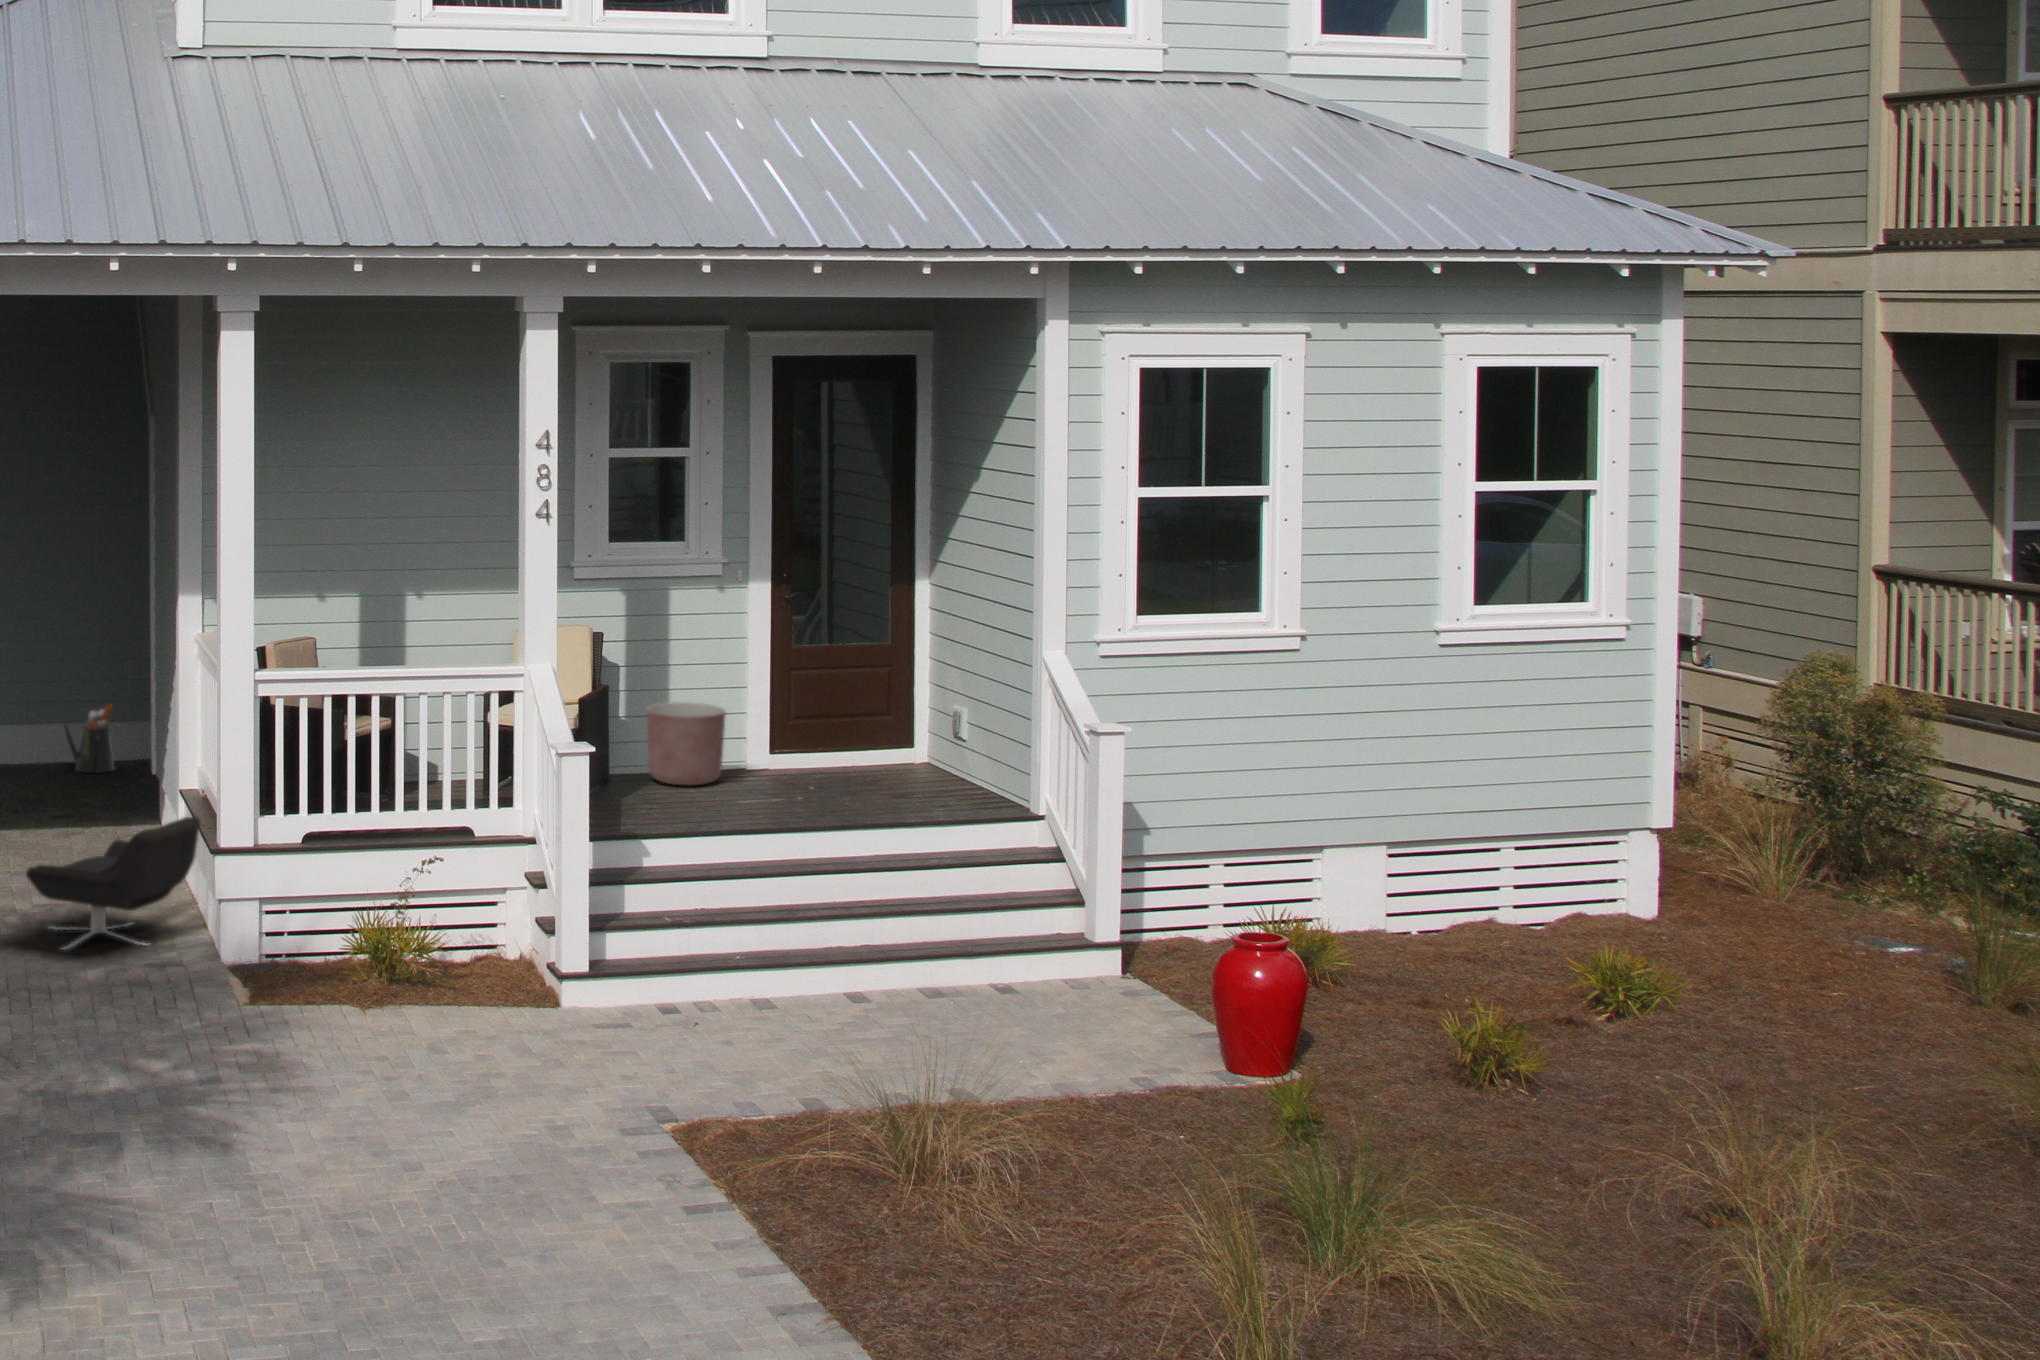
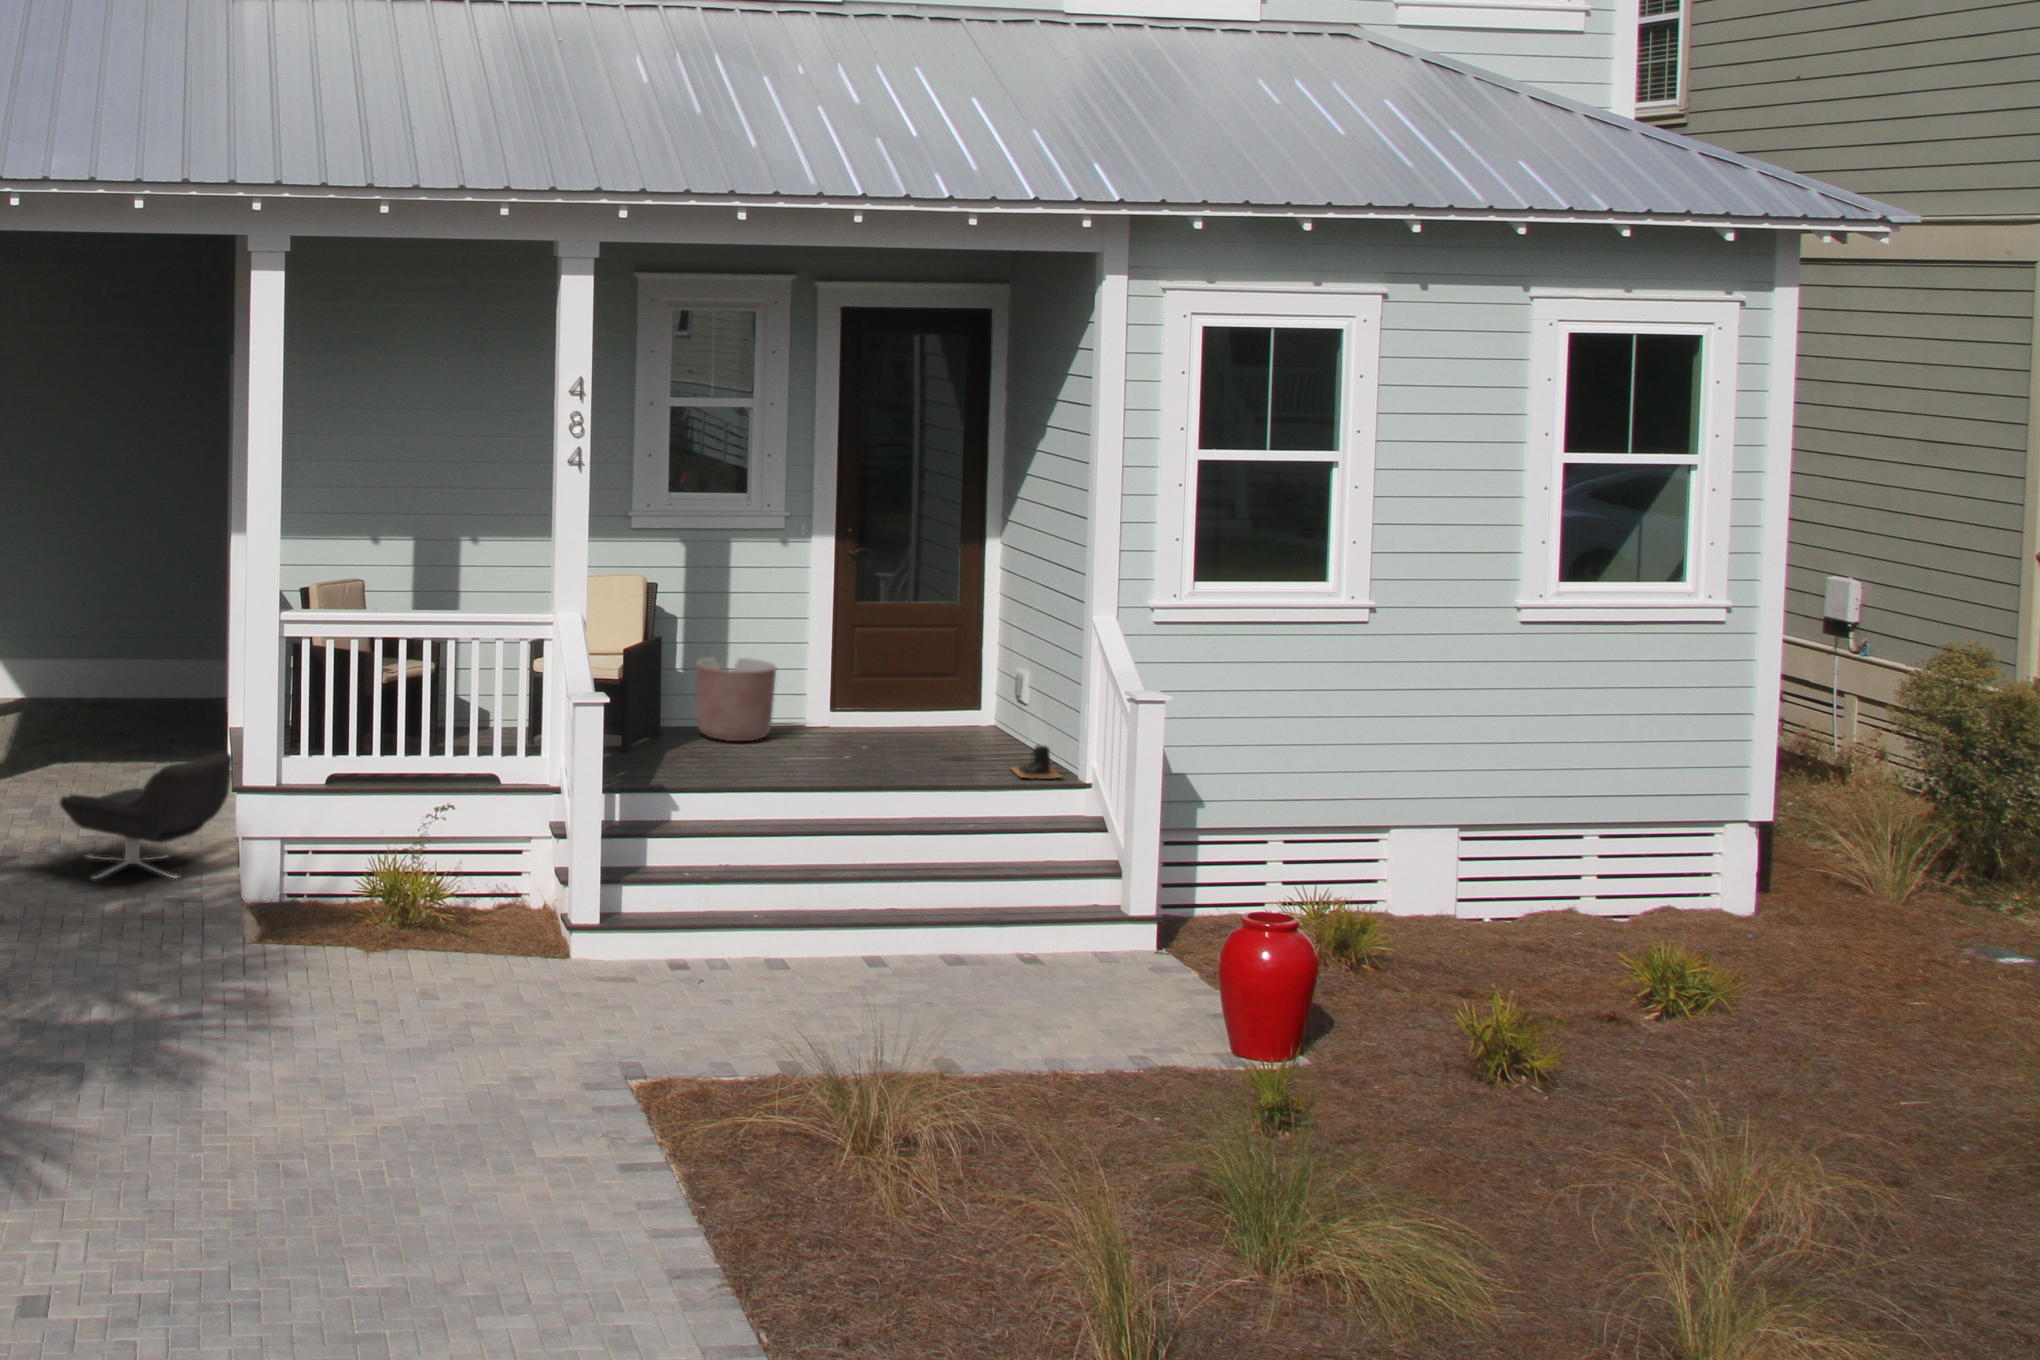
watering can: present [64,705,122,773] -> none [151,639,209,708]
boots: none [961,778,1016,811] -> present [1012,745,1062,779]

